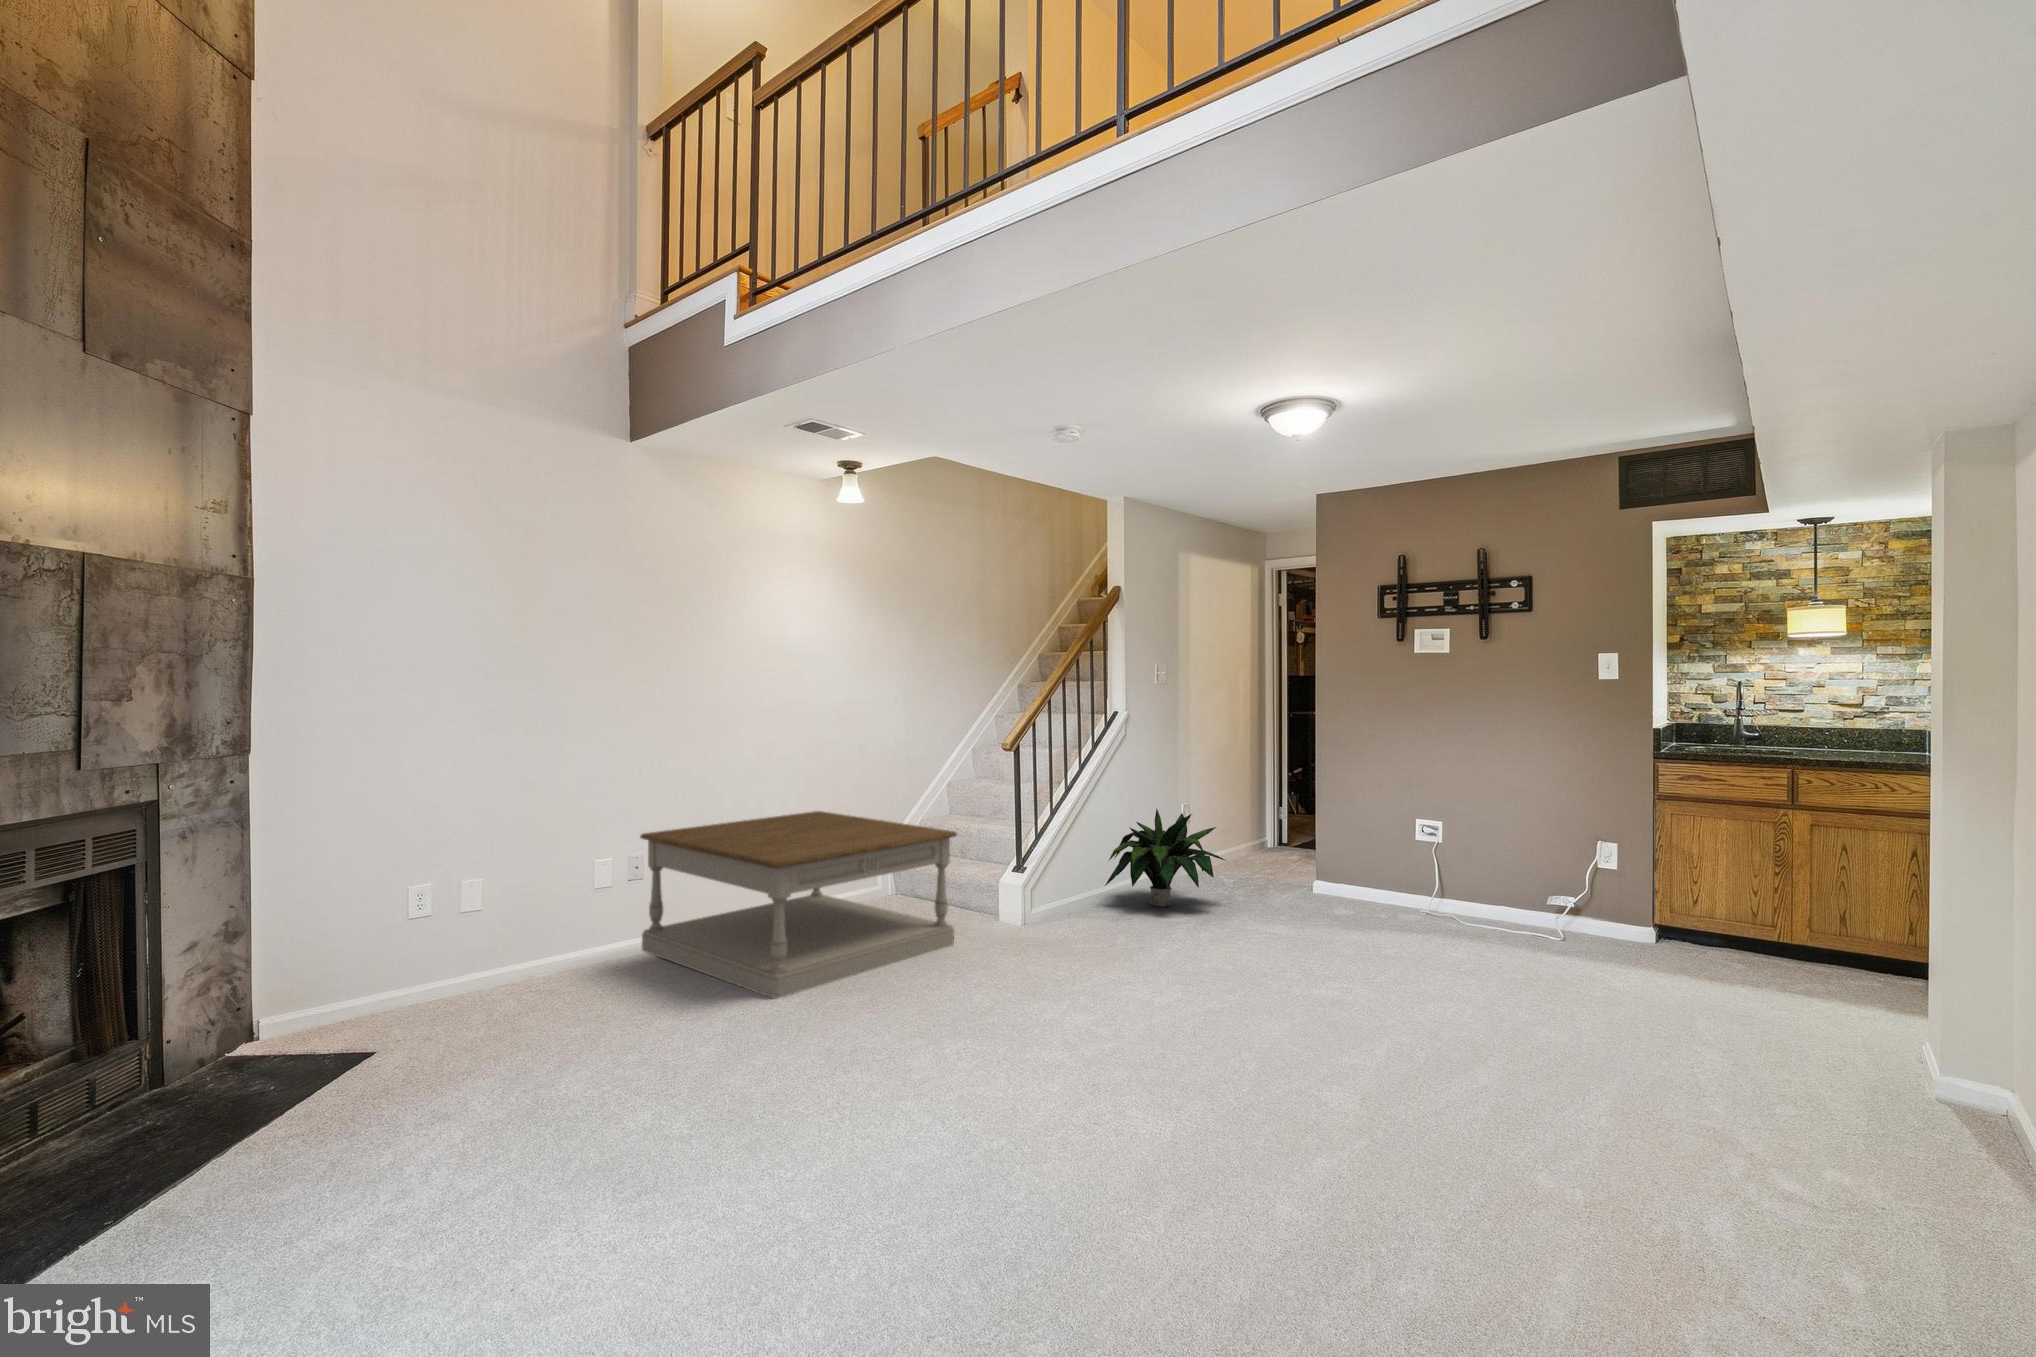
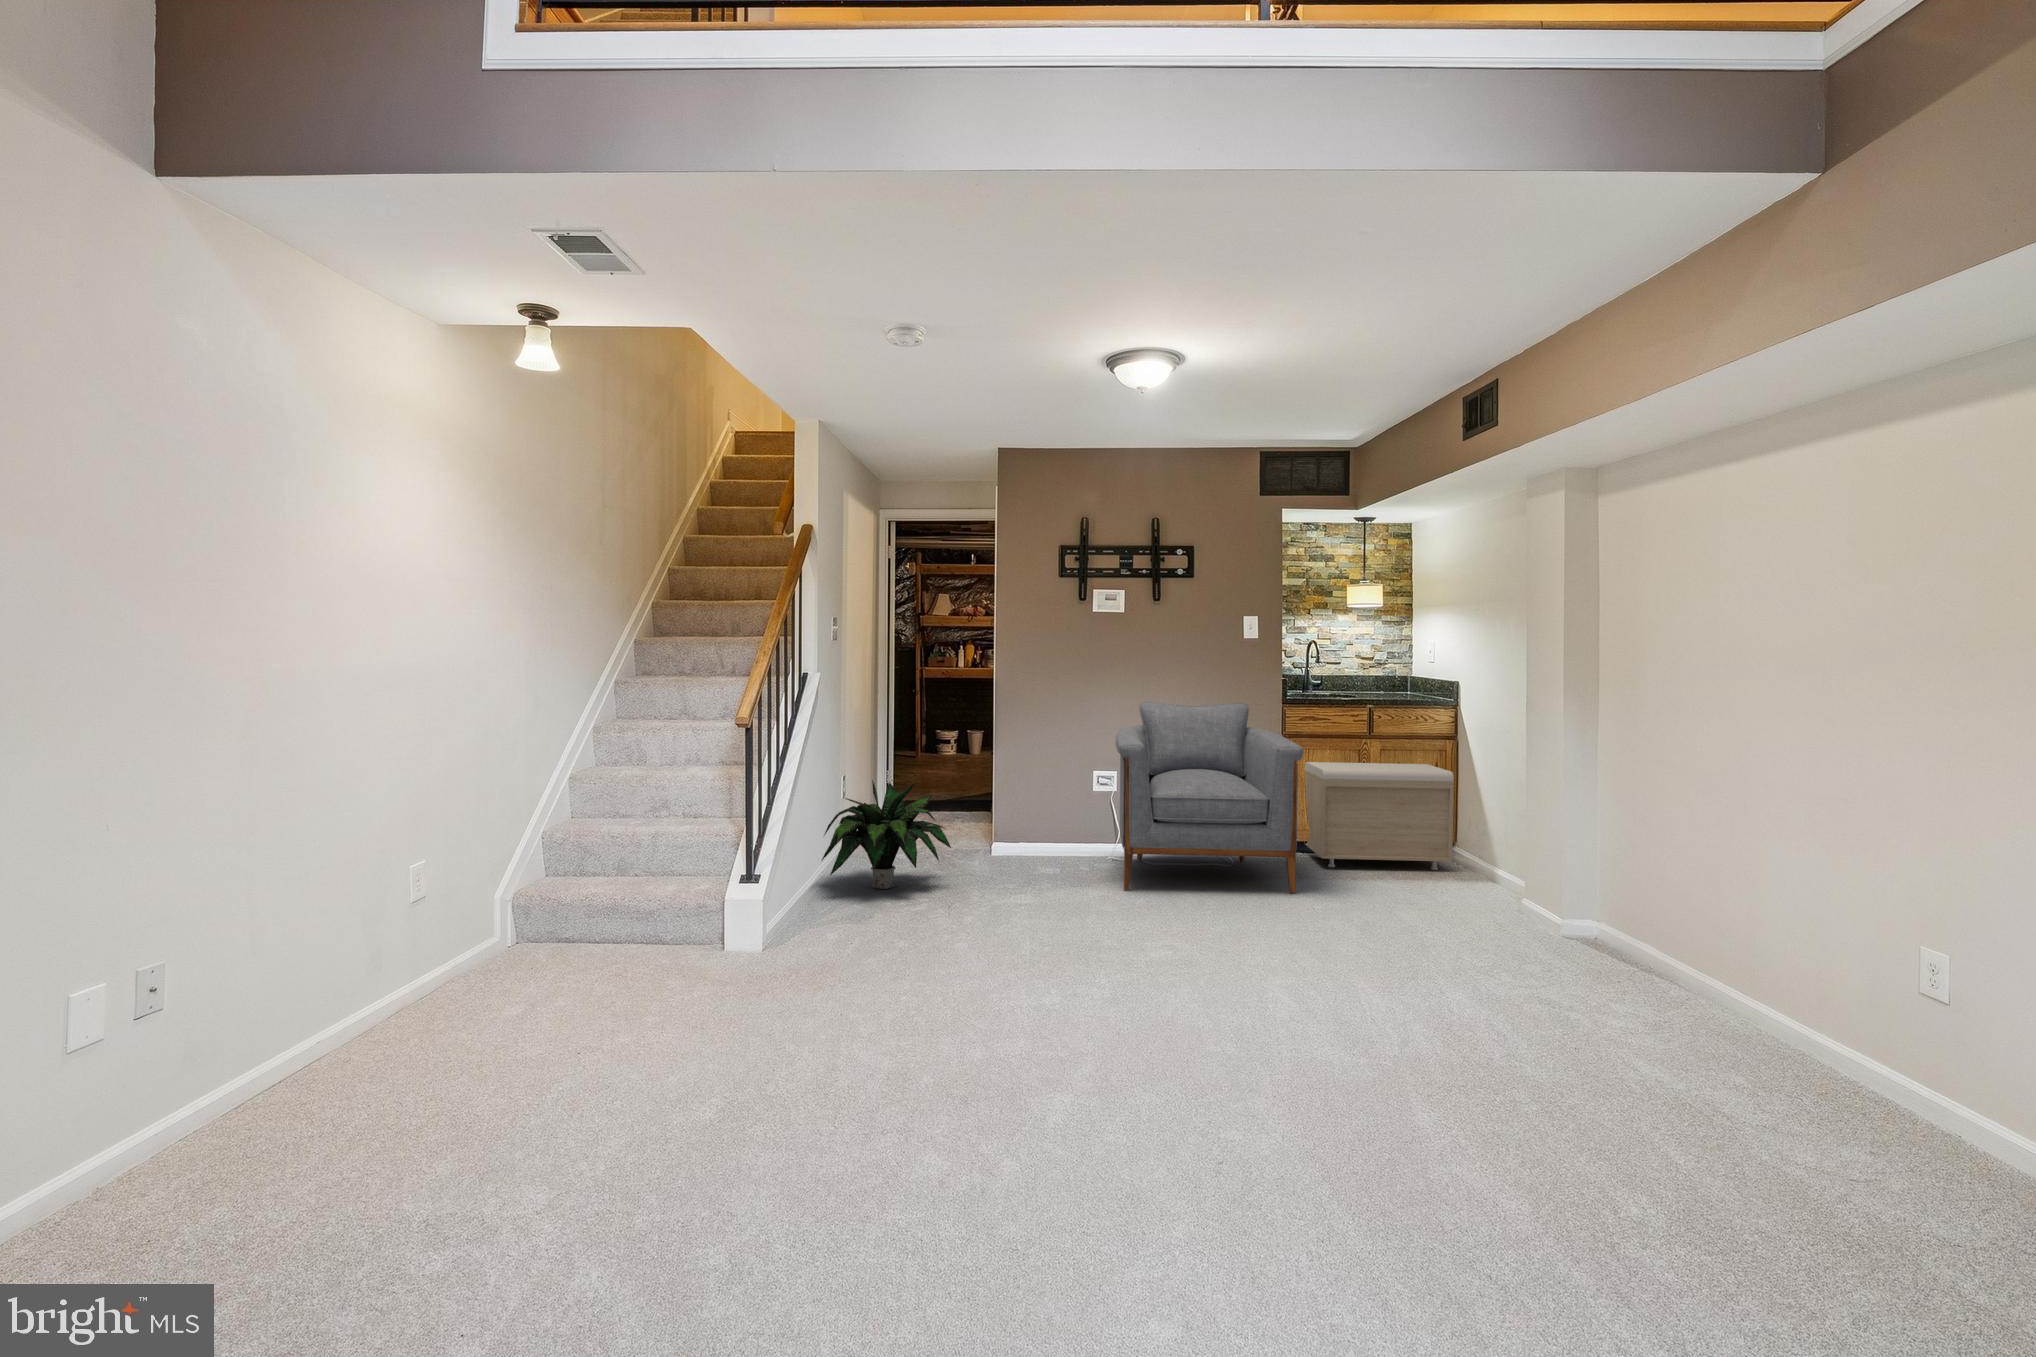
armchair: none [1367,750,1603,981] -> present [1116,702,1303,894]
coffee table: present [640,811,957,999] -> none [183,825,737,1123]
storage bench: none [1665,834,1877,996] -> present [1305,762,1454,870]

